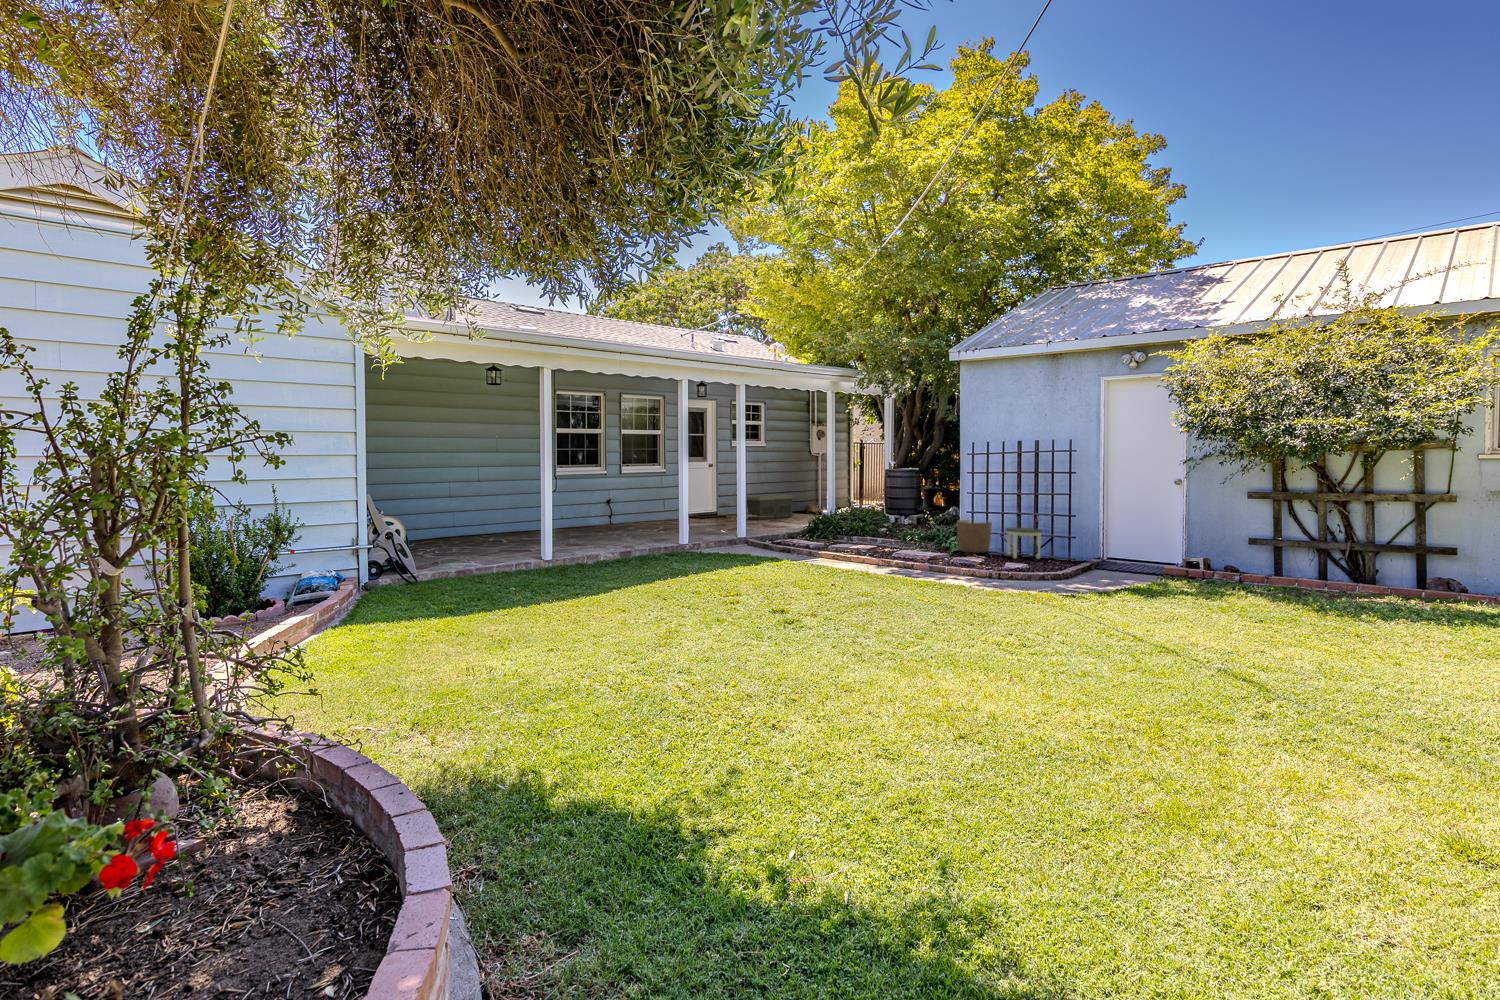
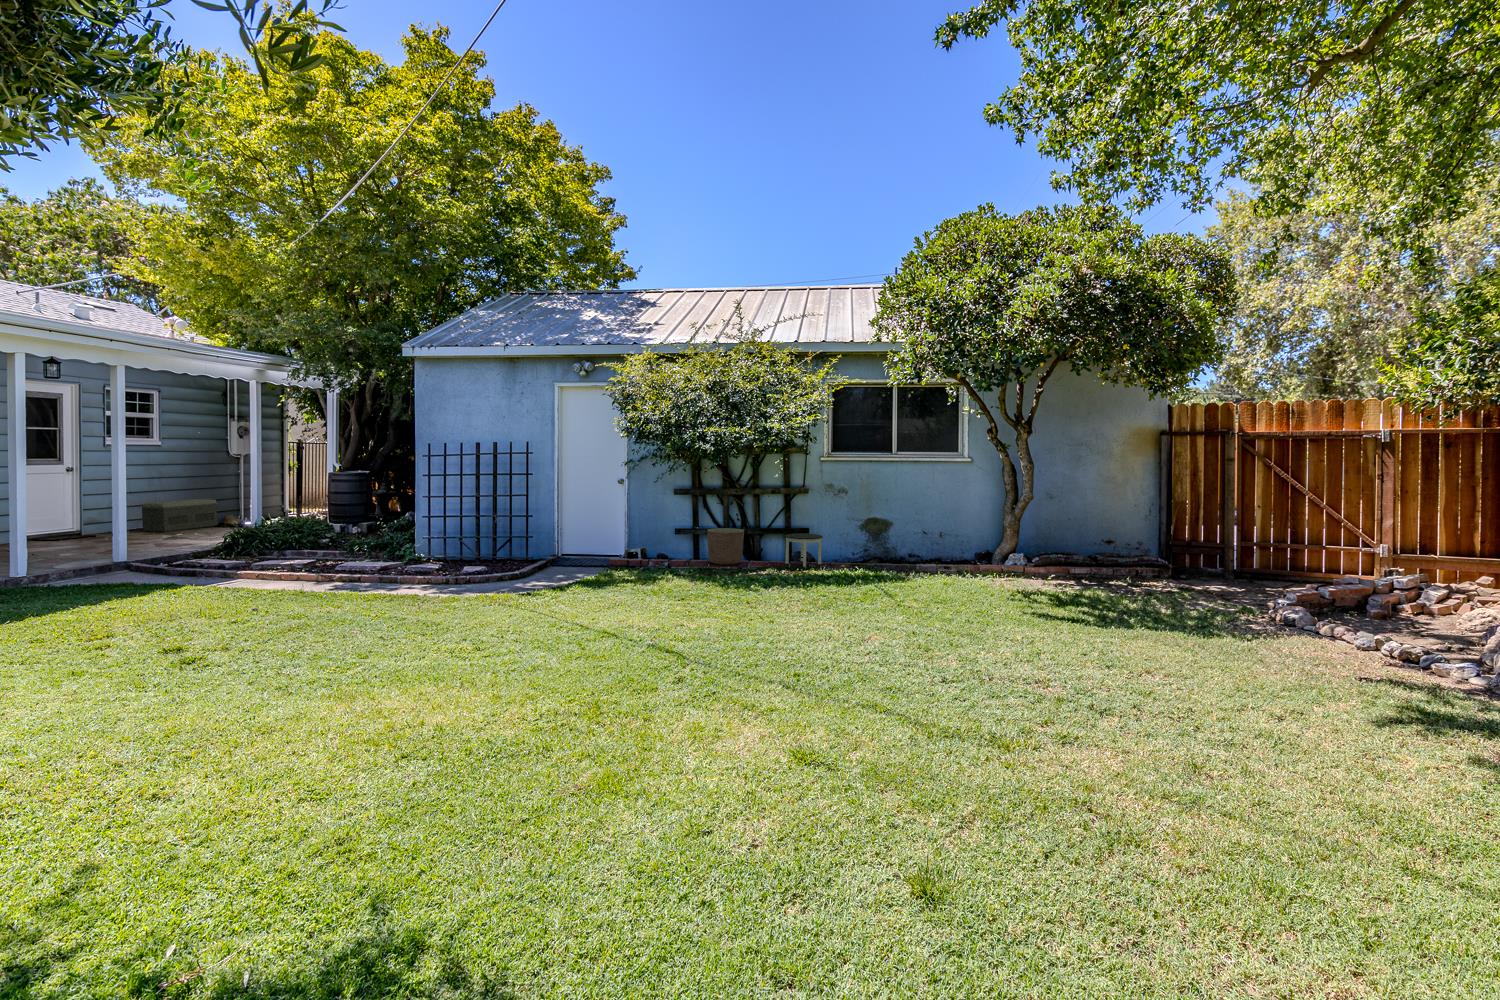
planter: present [957,520,992,553] -> present [708,528,744,565]
round table: present [1005,528,1043,559] -> present [785,533,823,567]

